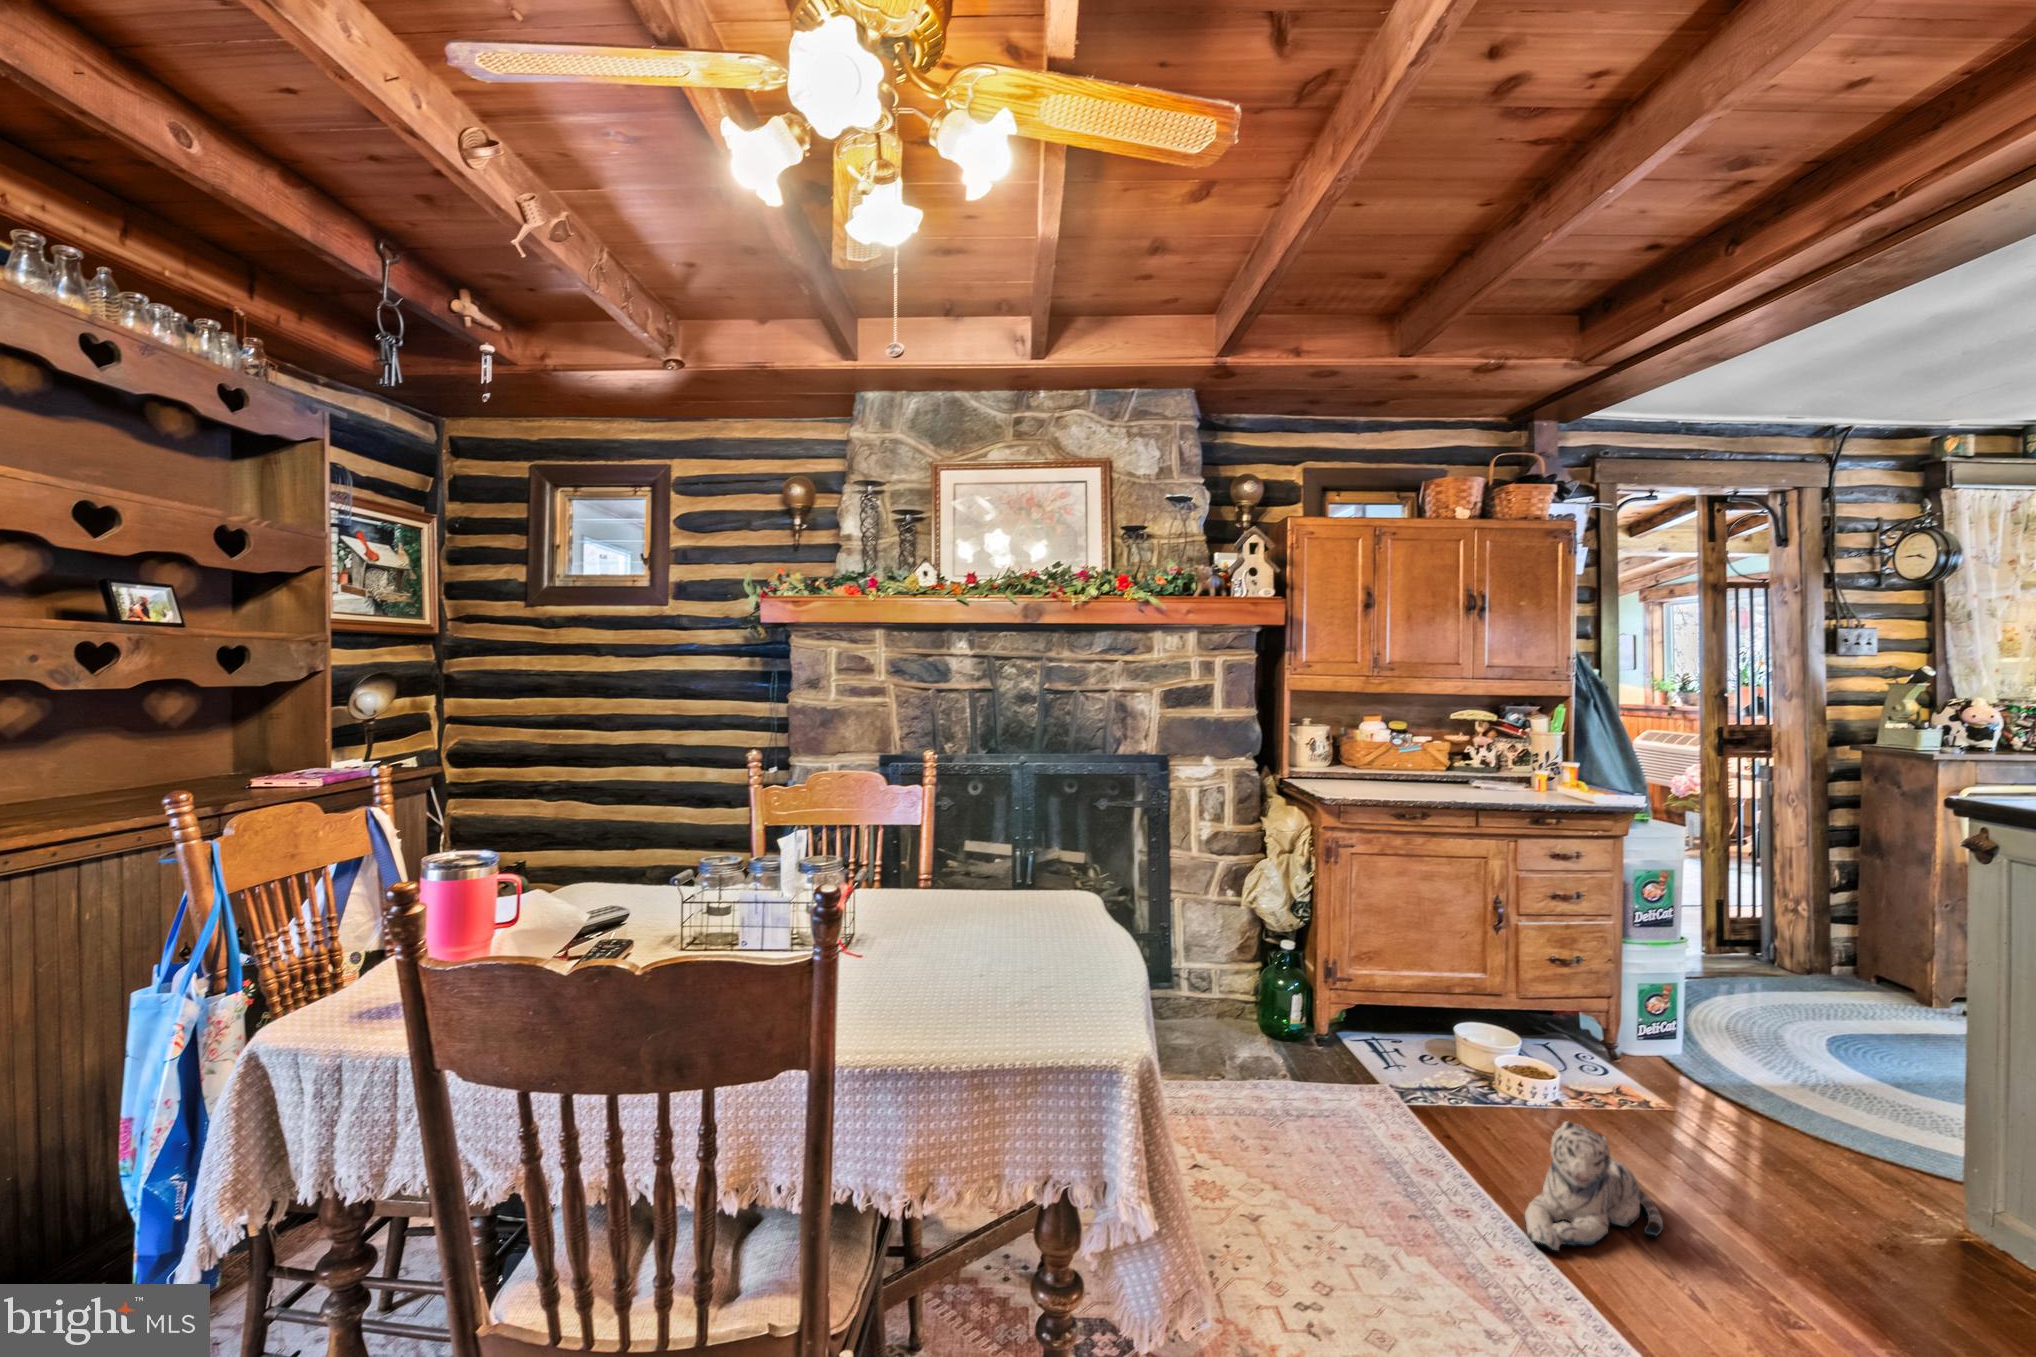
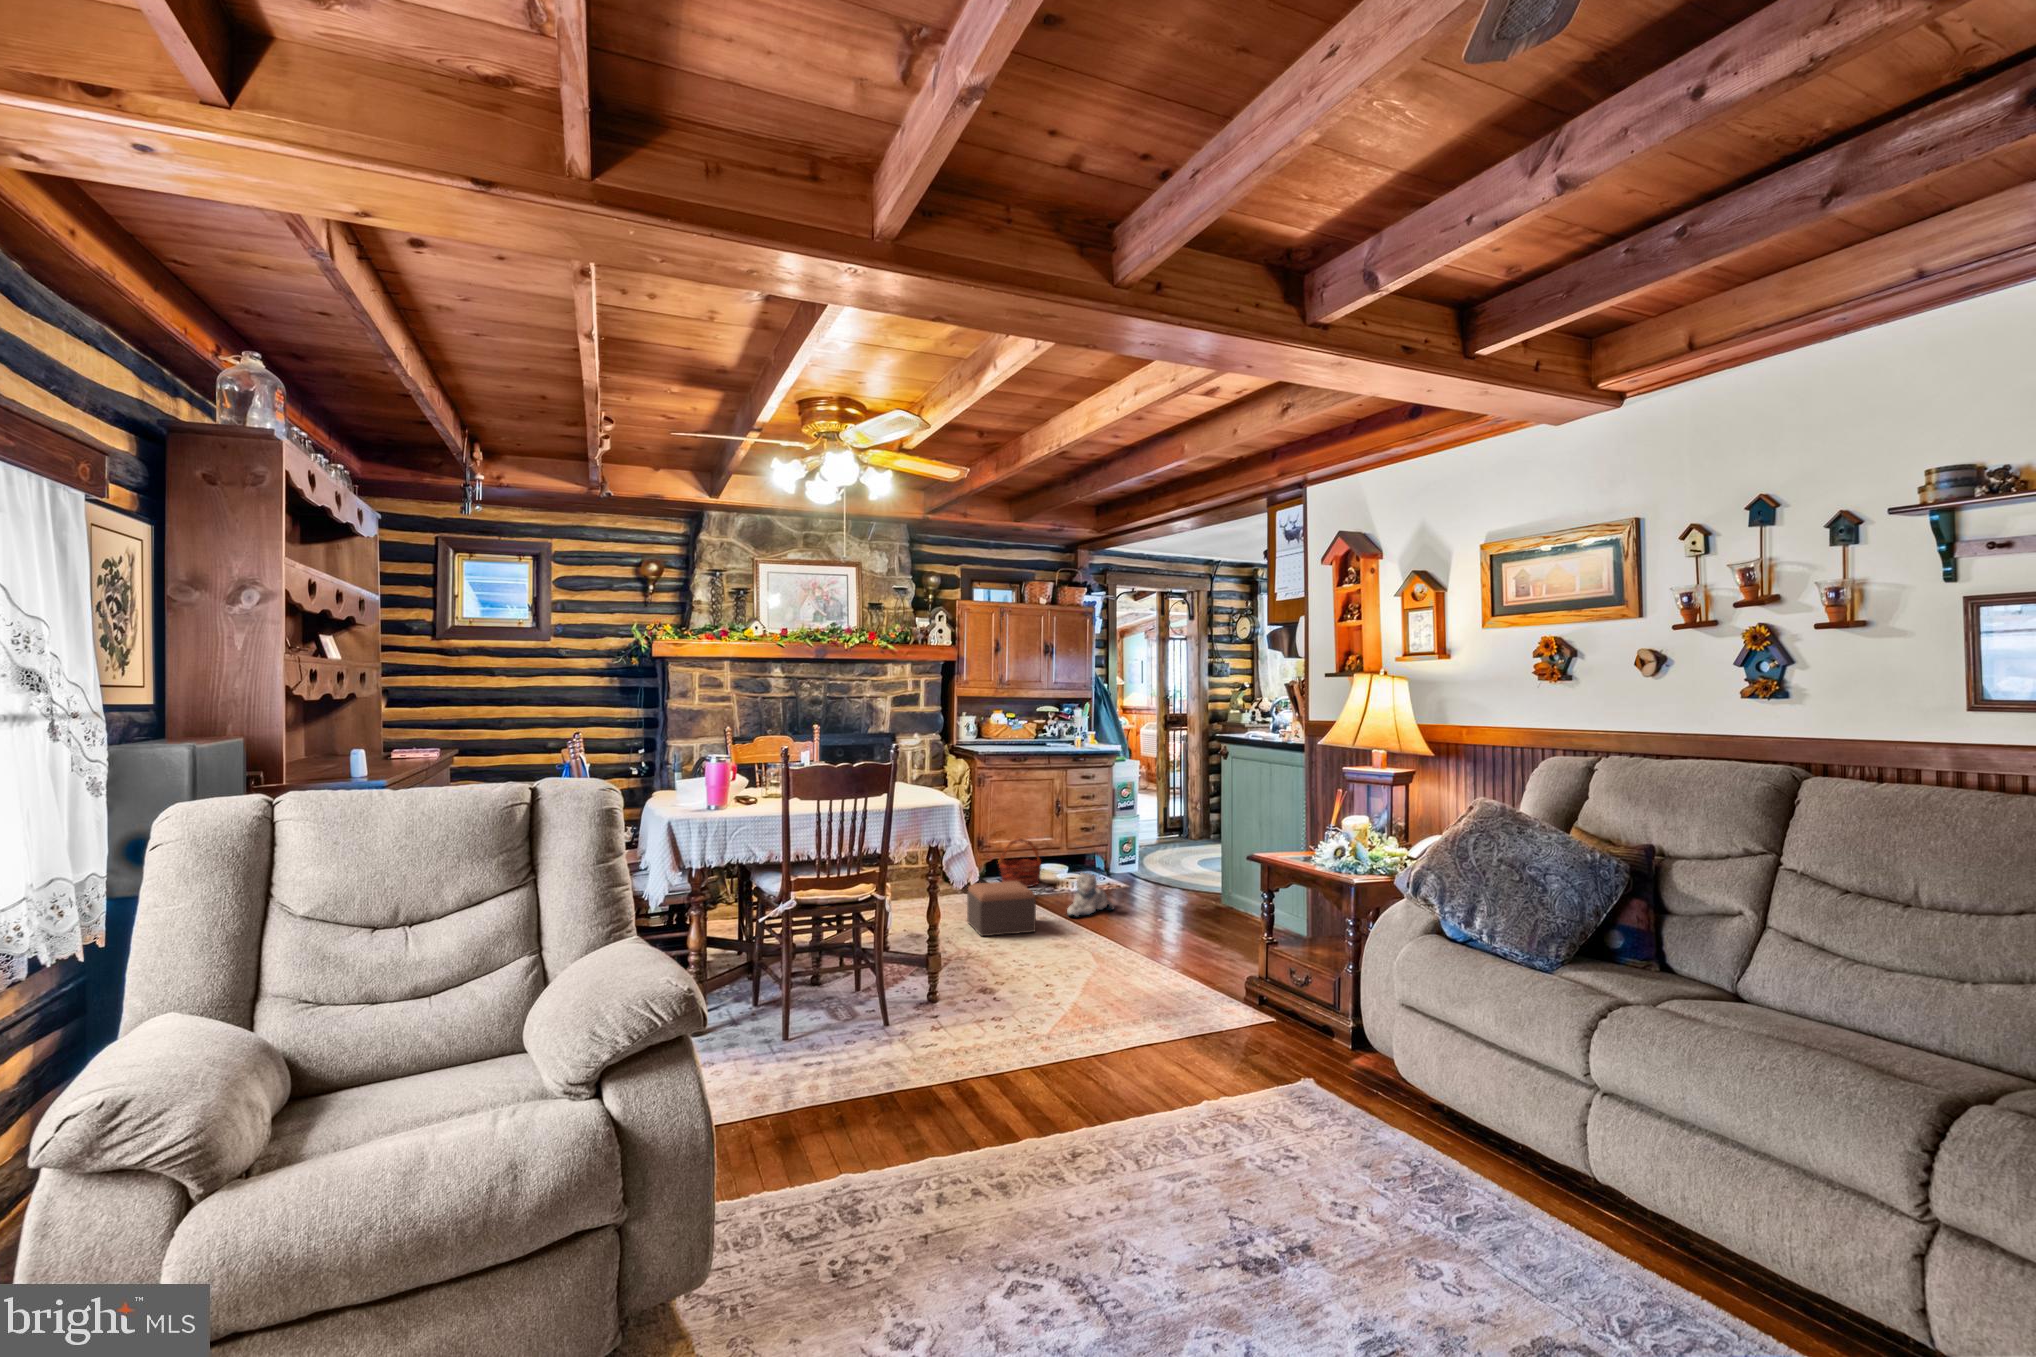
basket: none [1359,975,1457,1086] -> present [998,838,1041,887]
footstool: none [1258,1122,1435,1308] -> present [967,881,1036,936]

